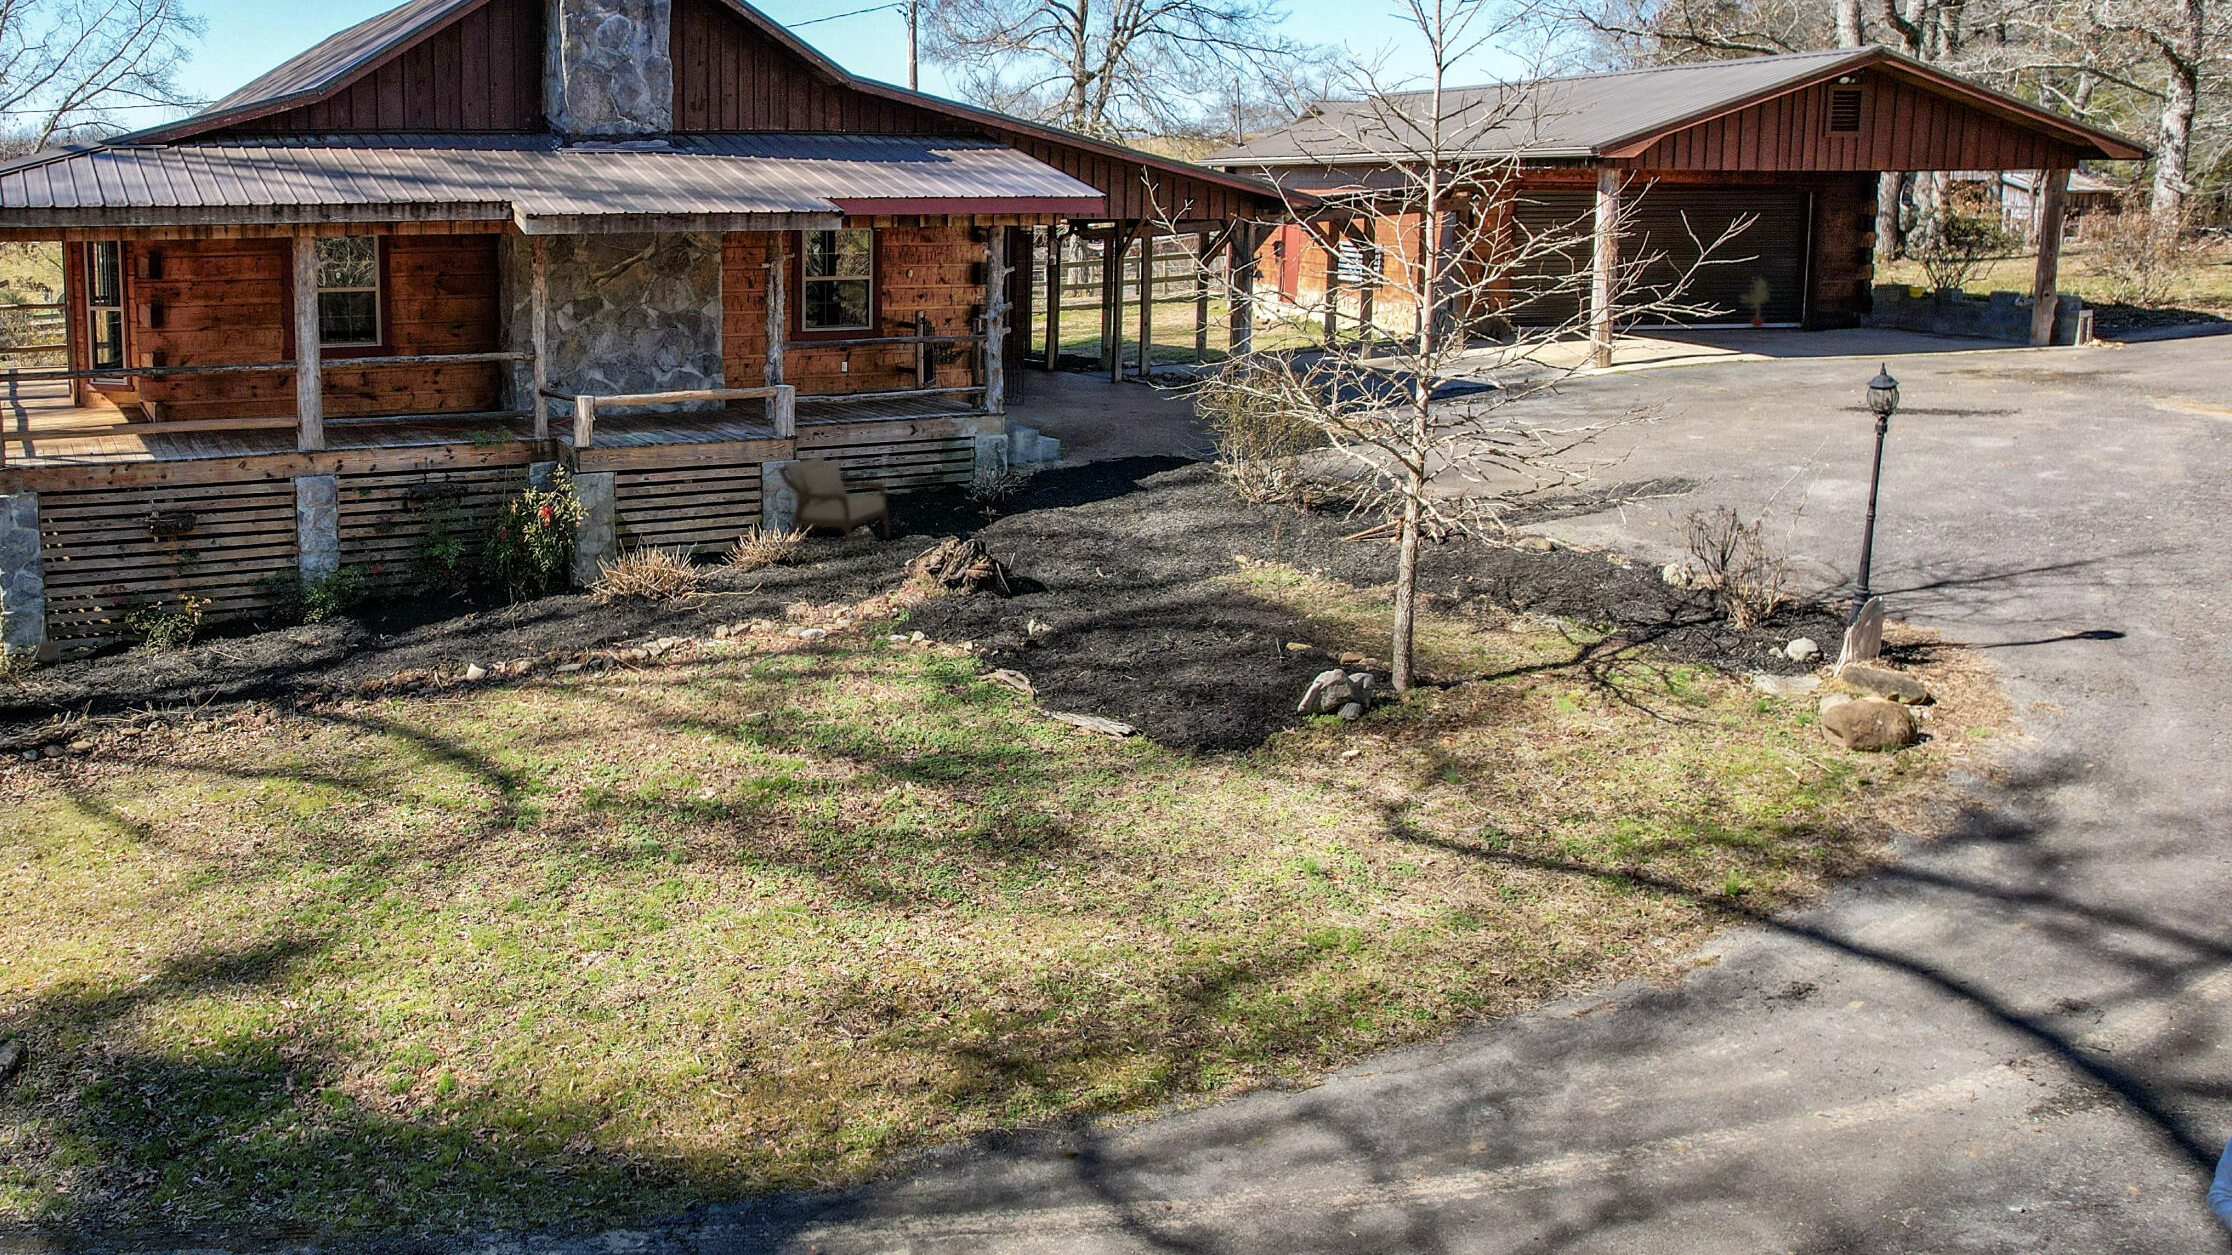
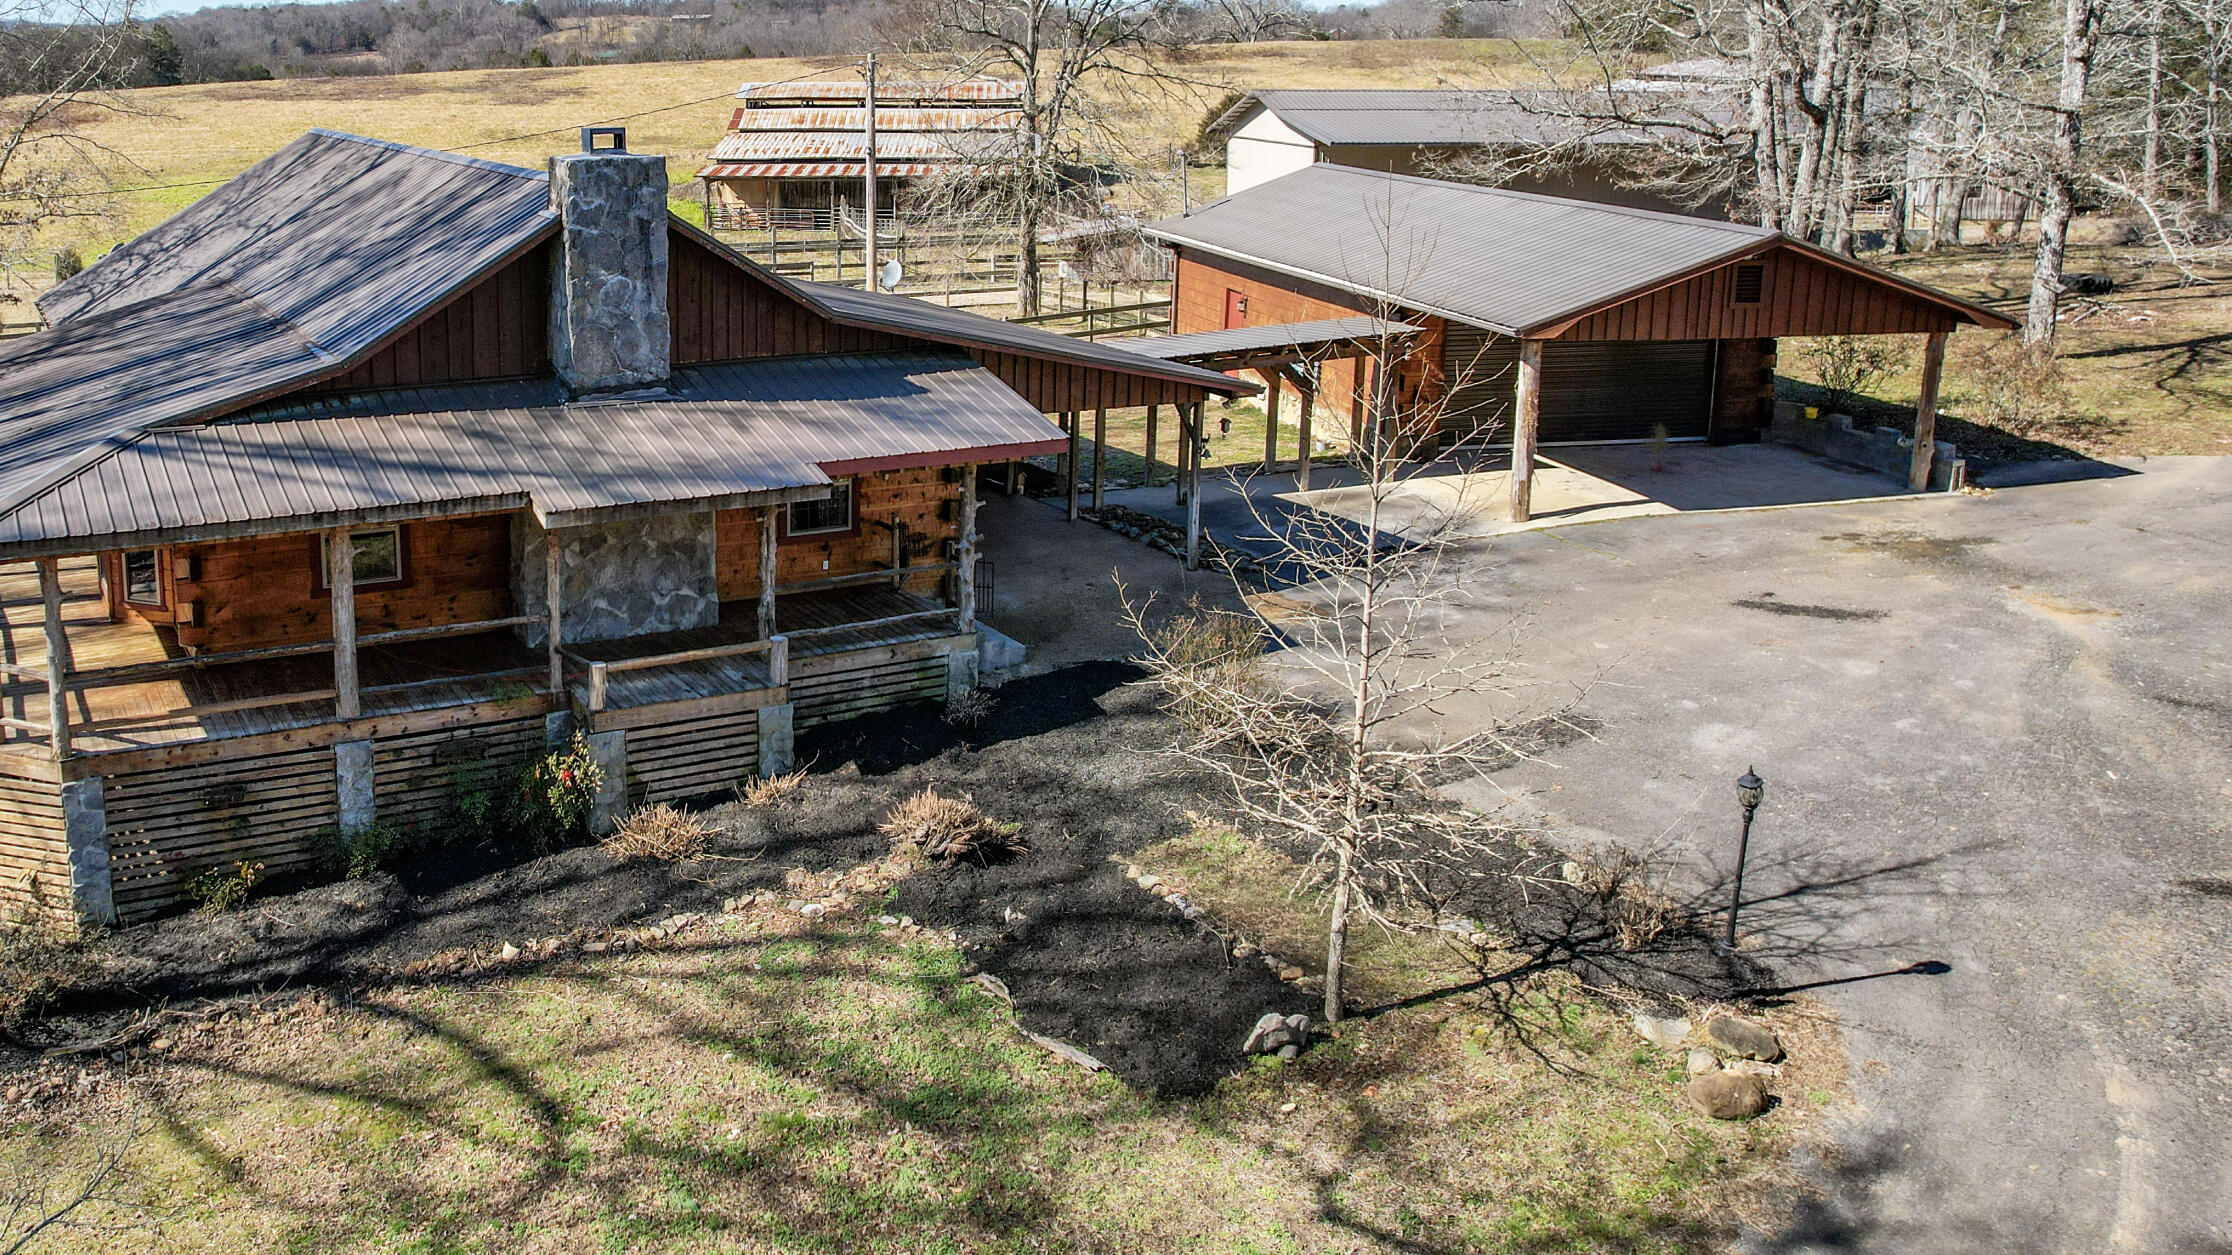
armchair: present [778,454,890,551] -> none [772,692,874,795]
watering can: present [38,641,66,661] -> none [103,907,132,928]

